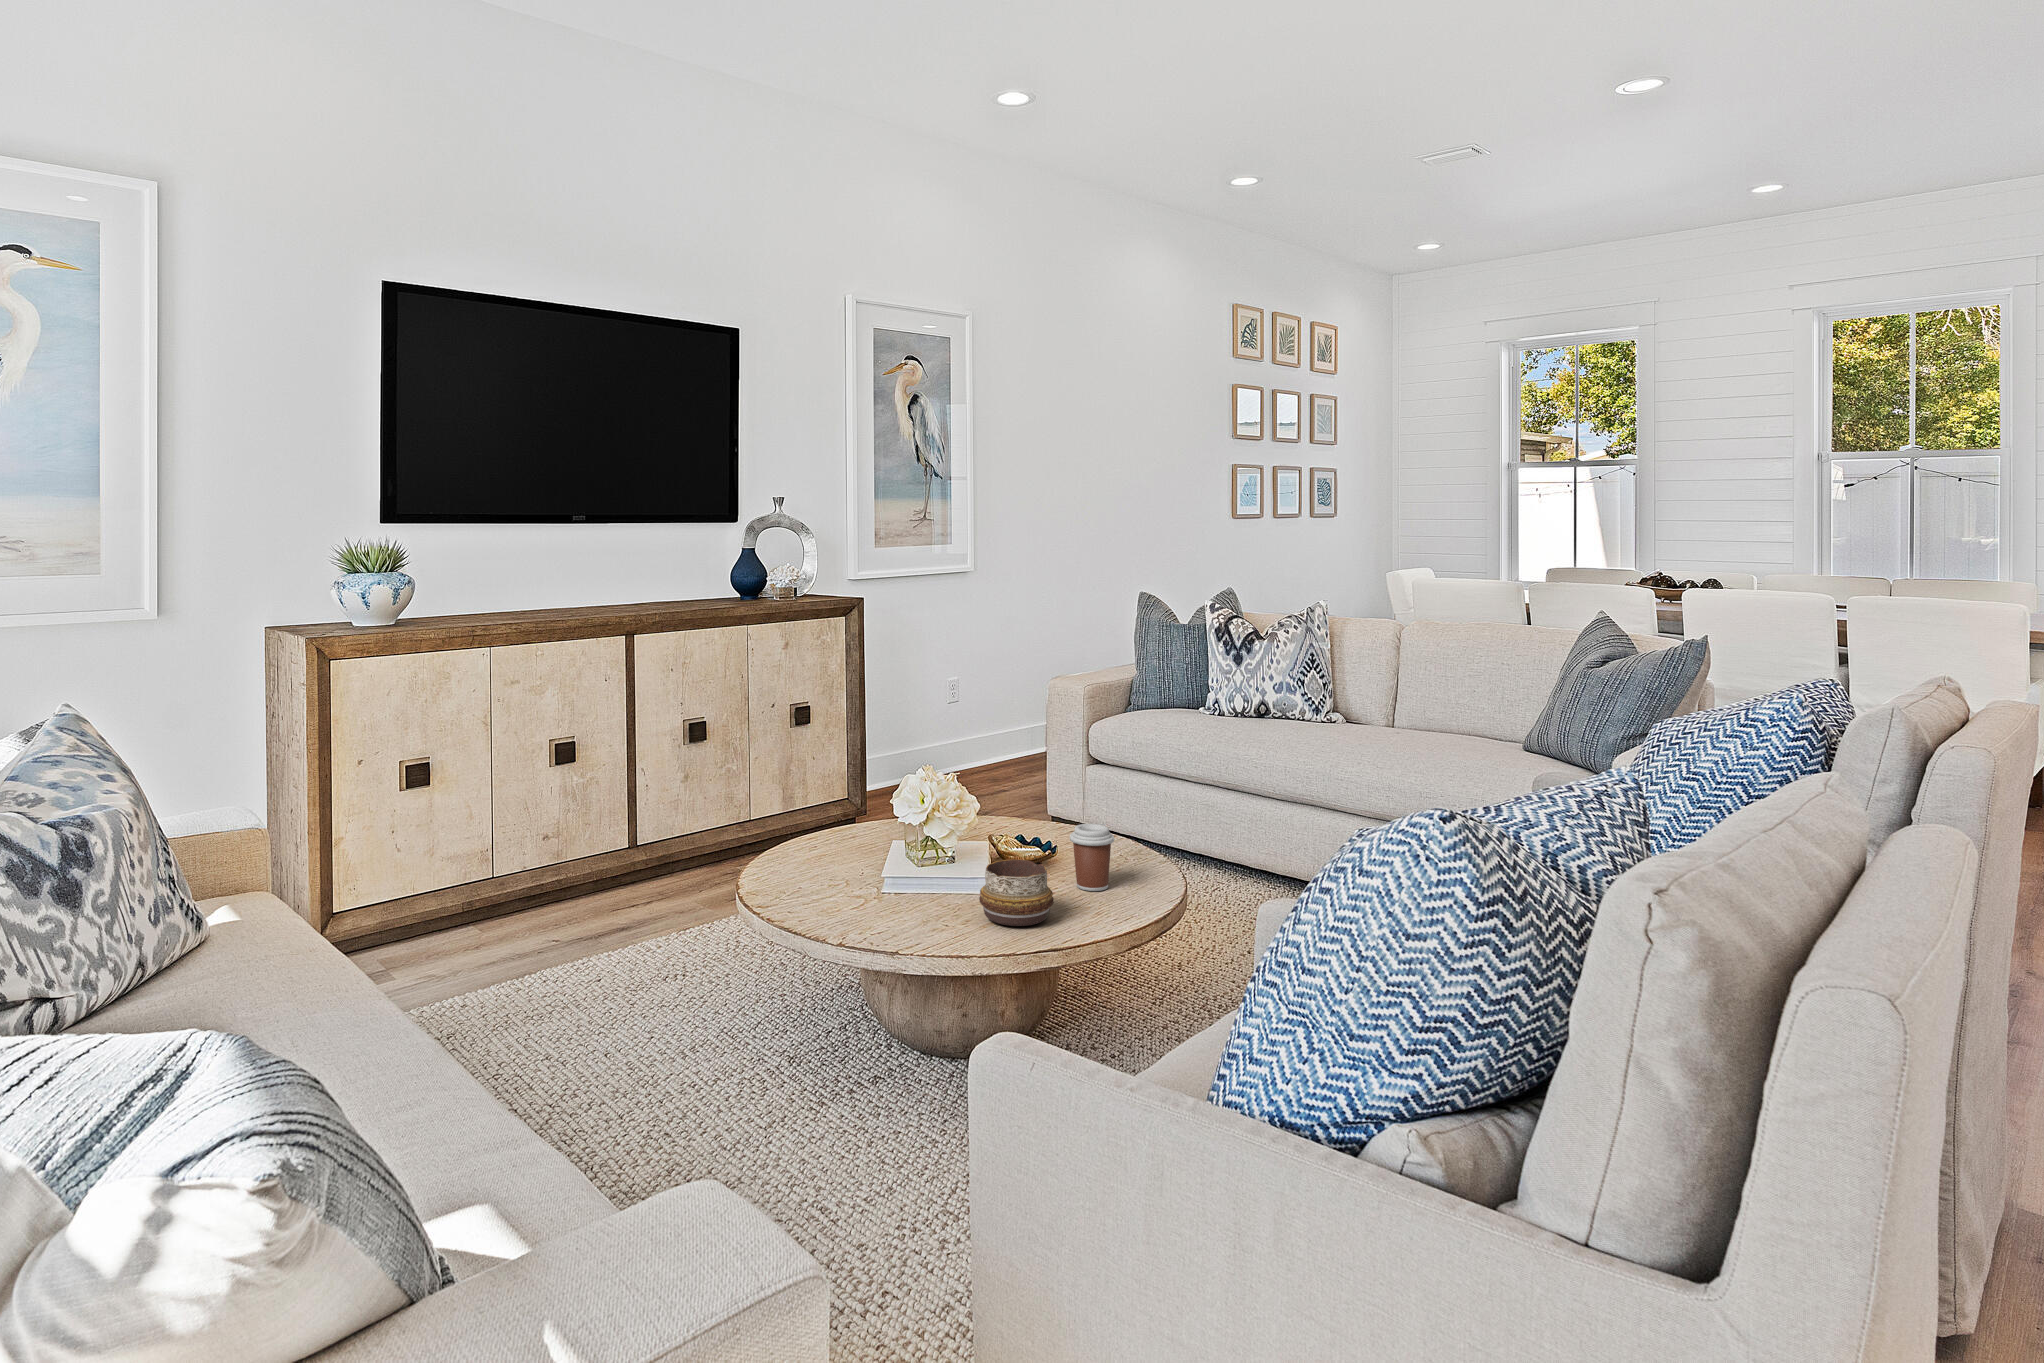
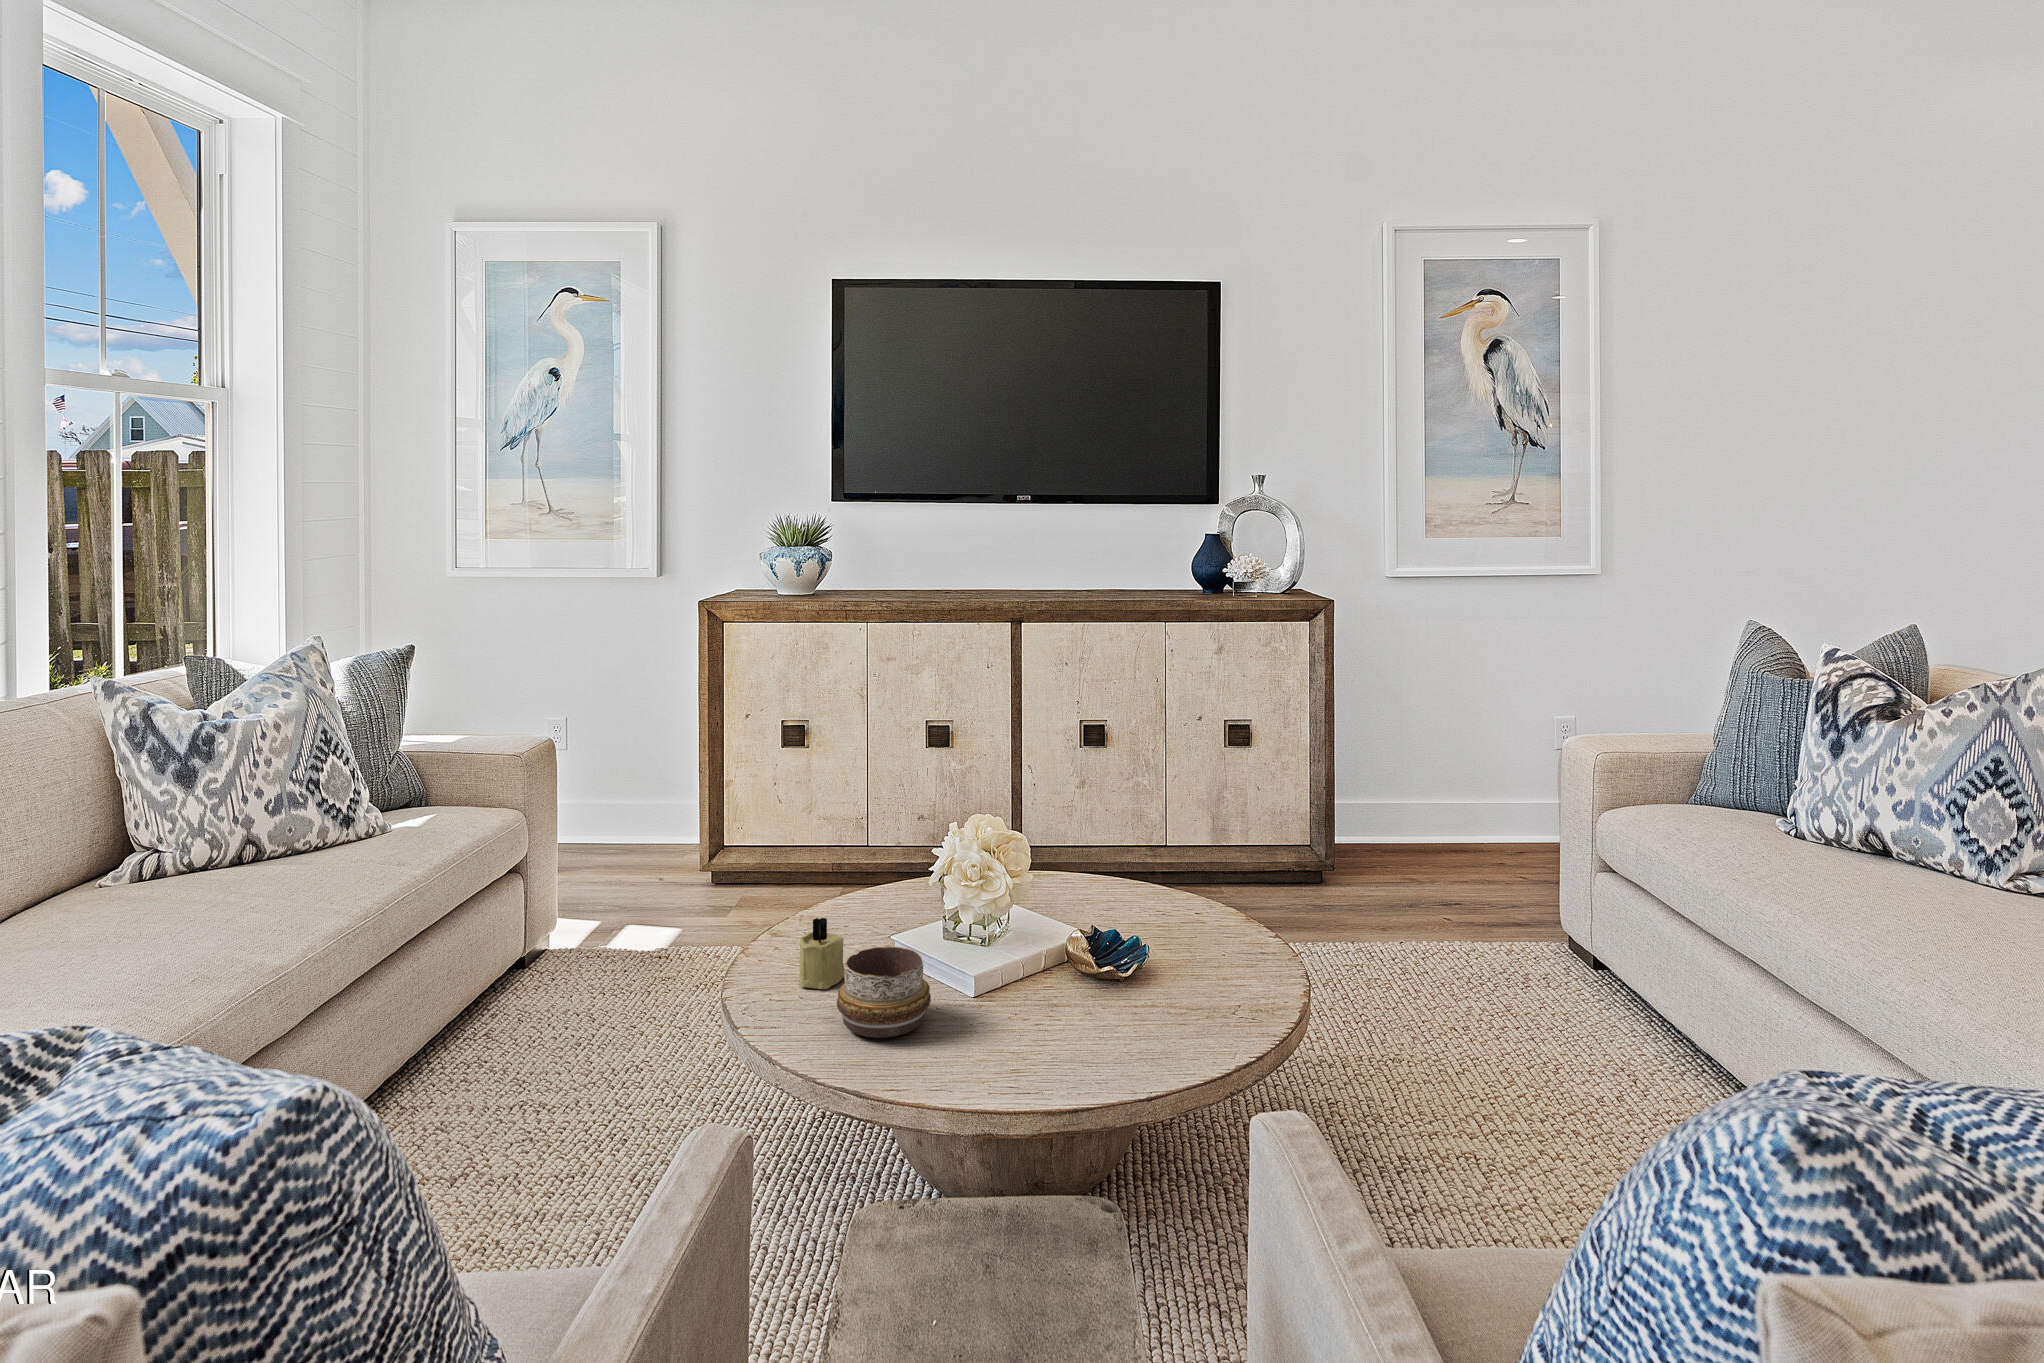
coffee cup: present [1070,824,1114,891] -> none [1025,932,1085,1028]
candle: none [894,860,932,920] -> present [798,917,845,989]

